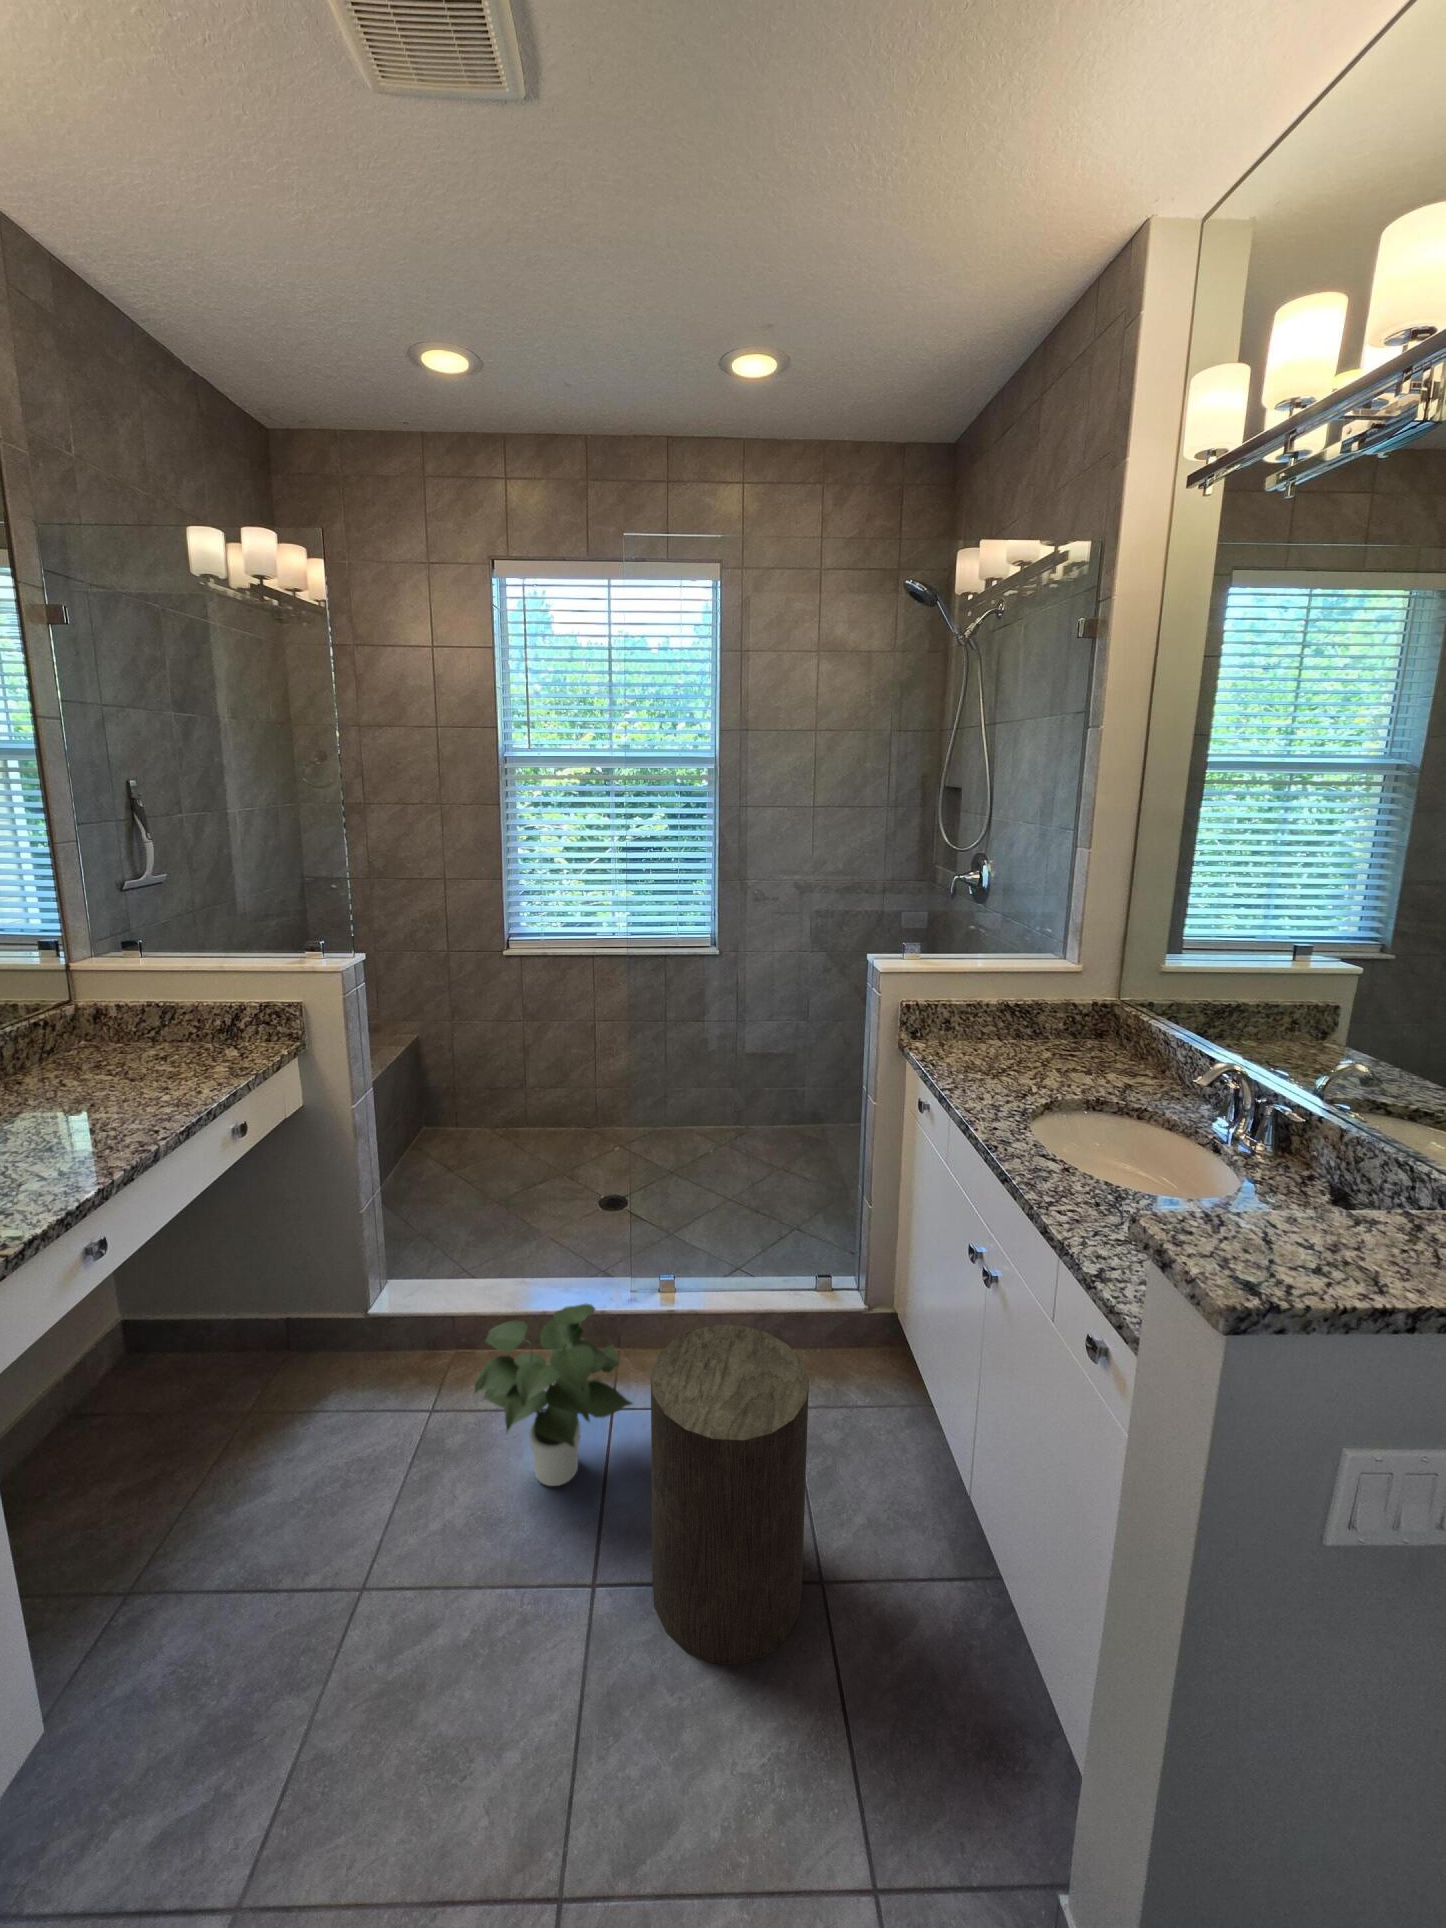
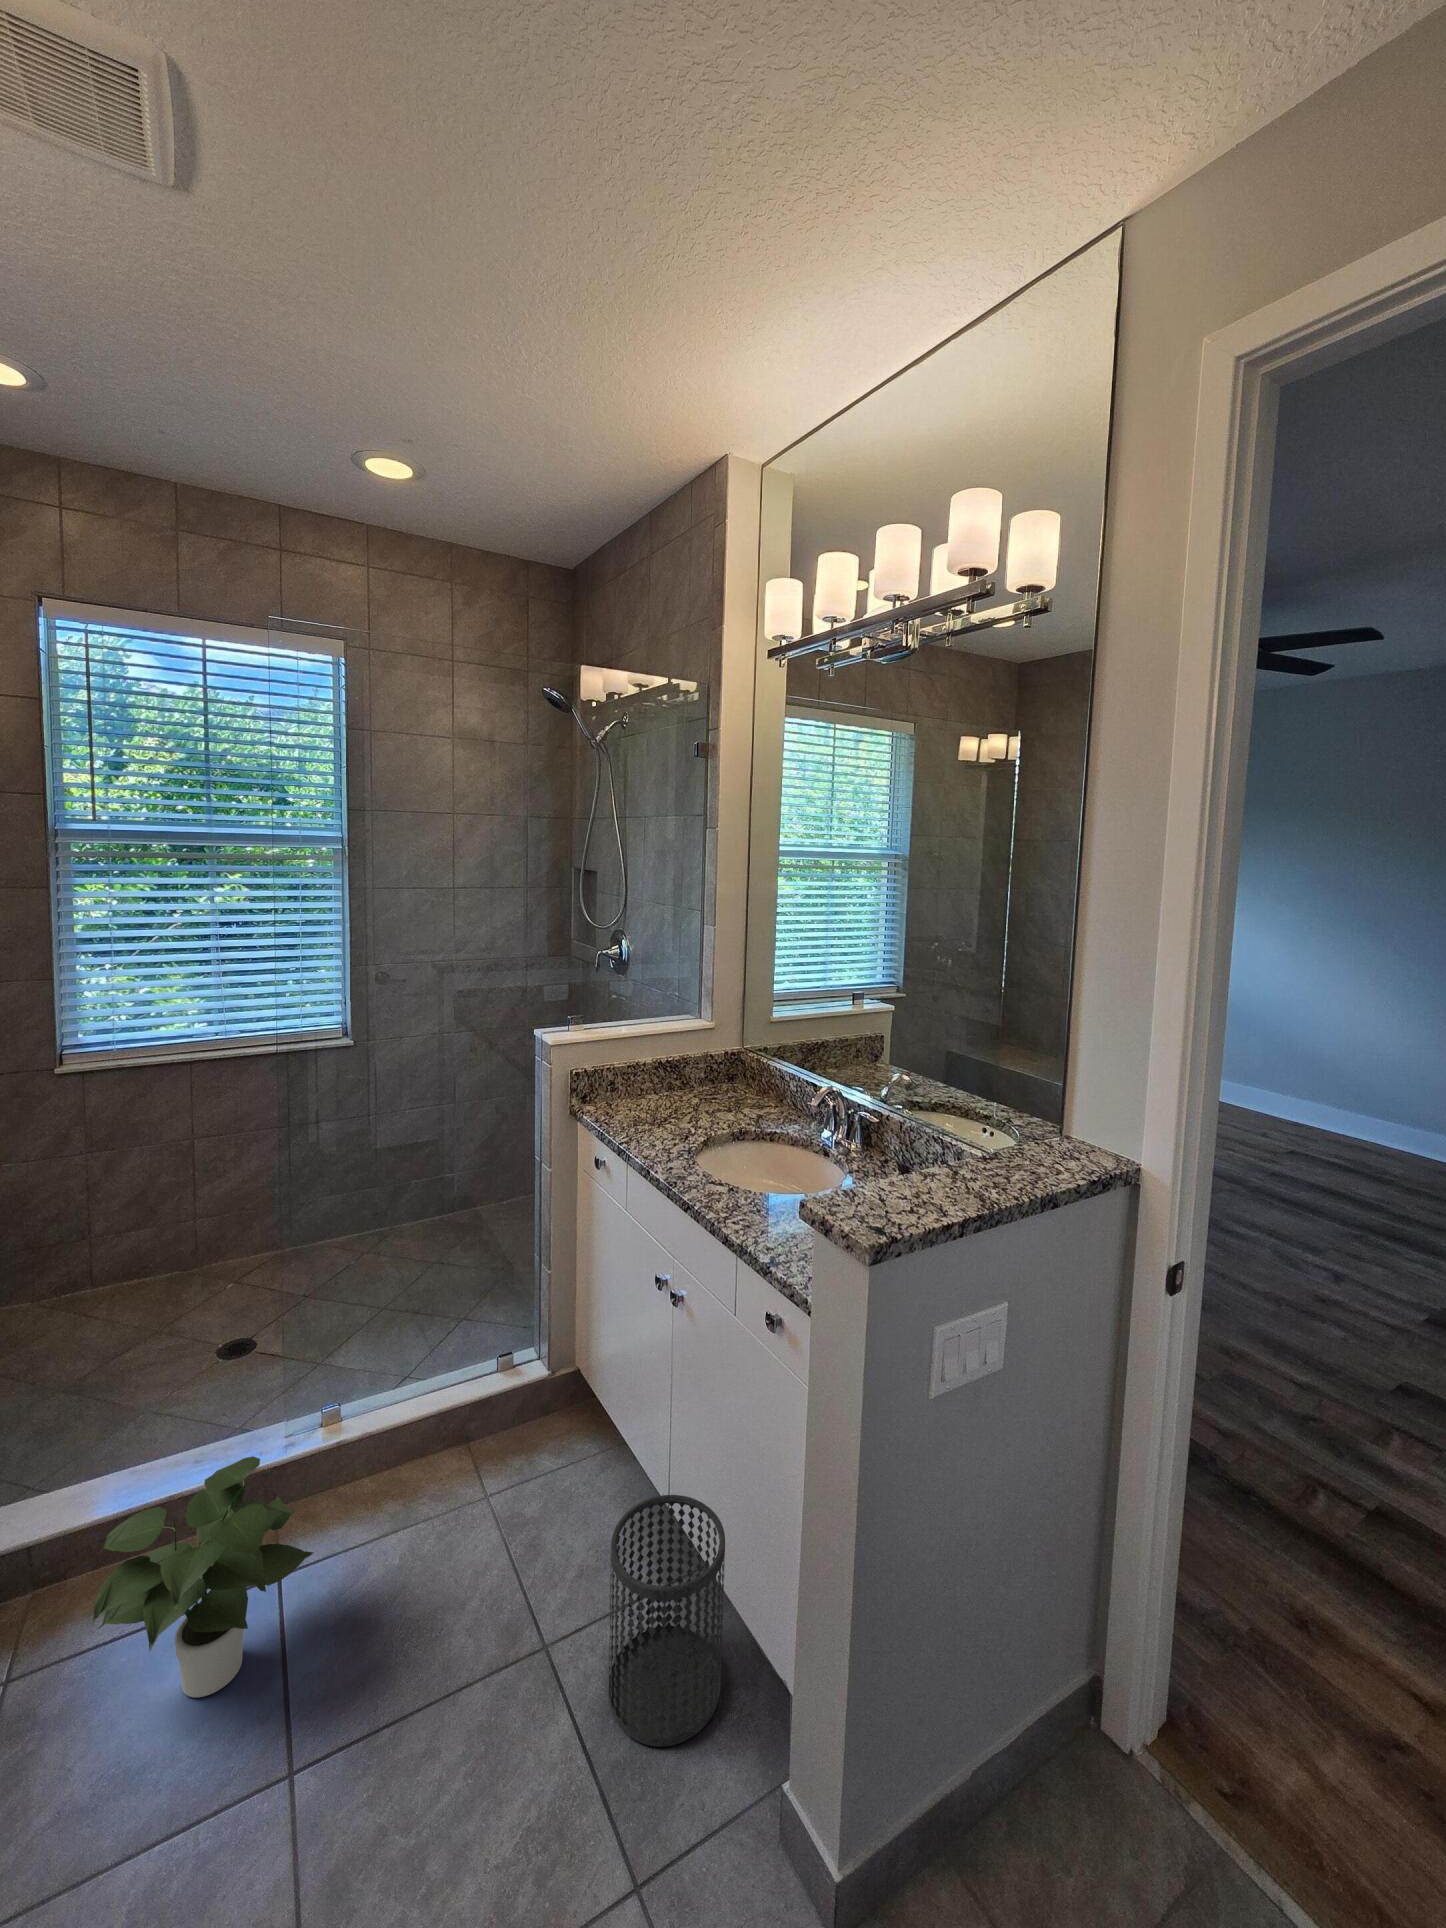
stool: present [651,1325,809,1665] -> none [356,1414,527,1788]
wastebasket: none [879,1485,1021,1759] -> present [609,1495,725,1747]

